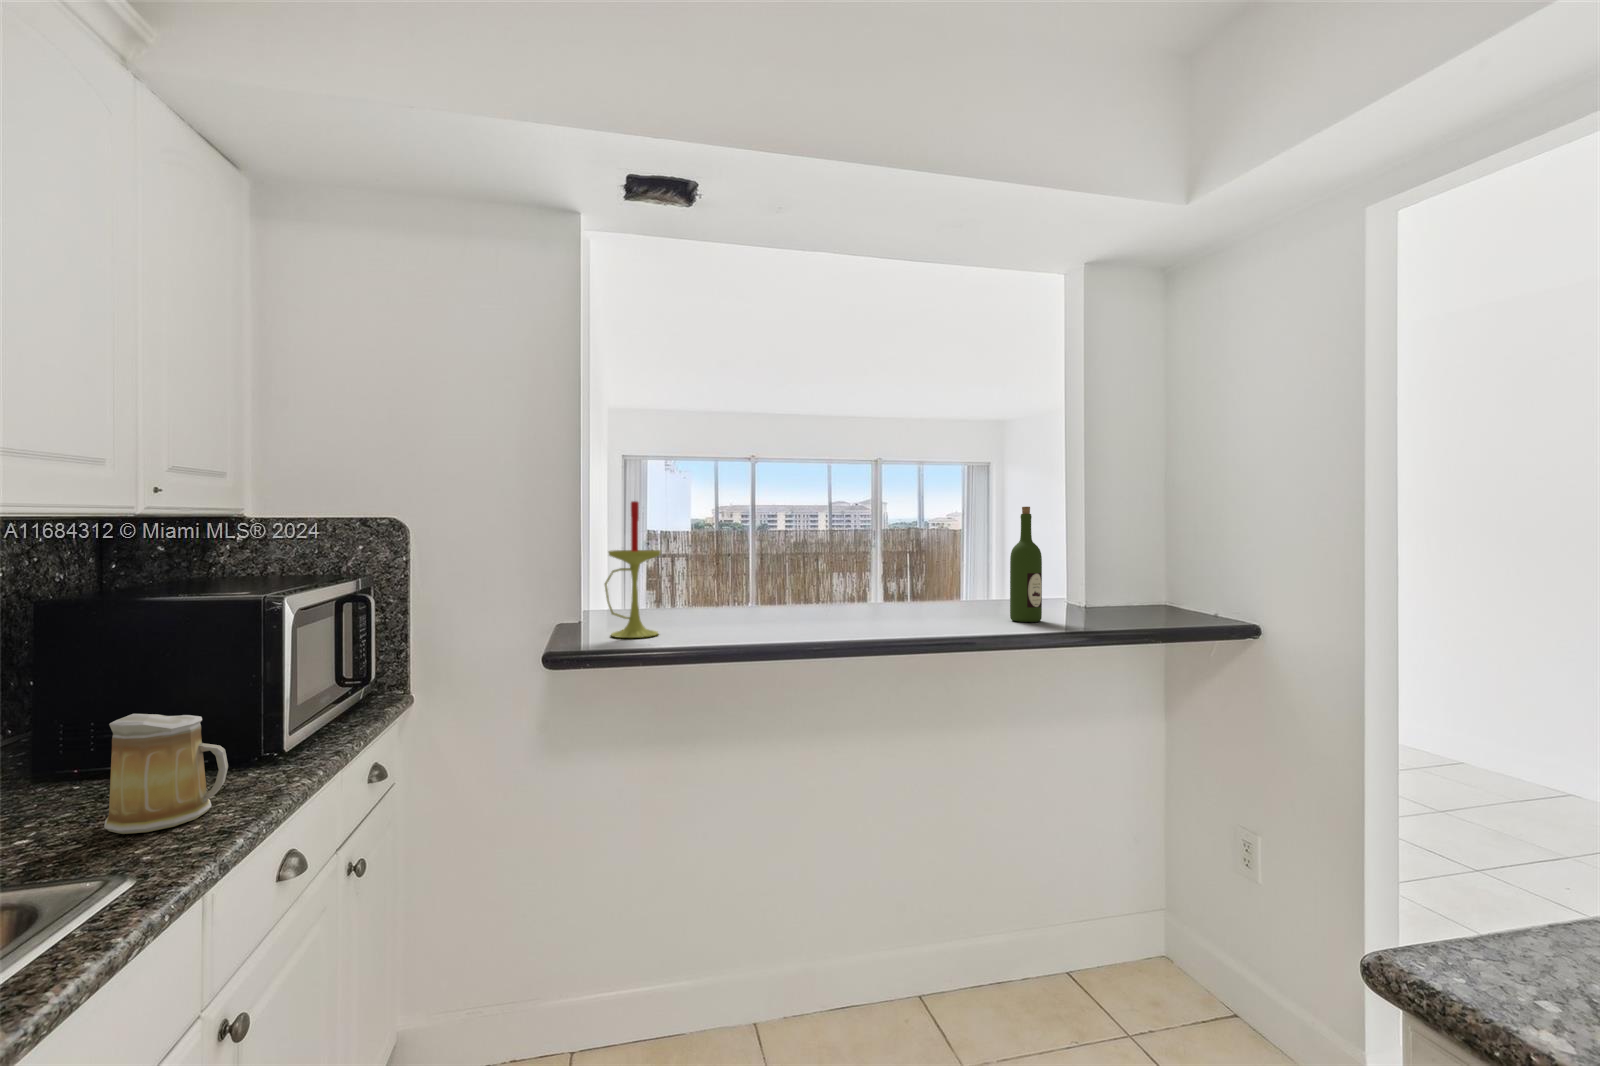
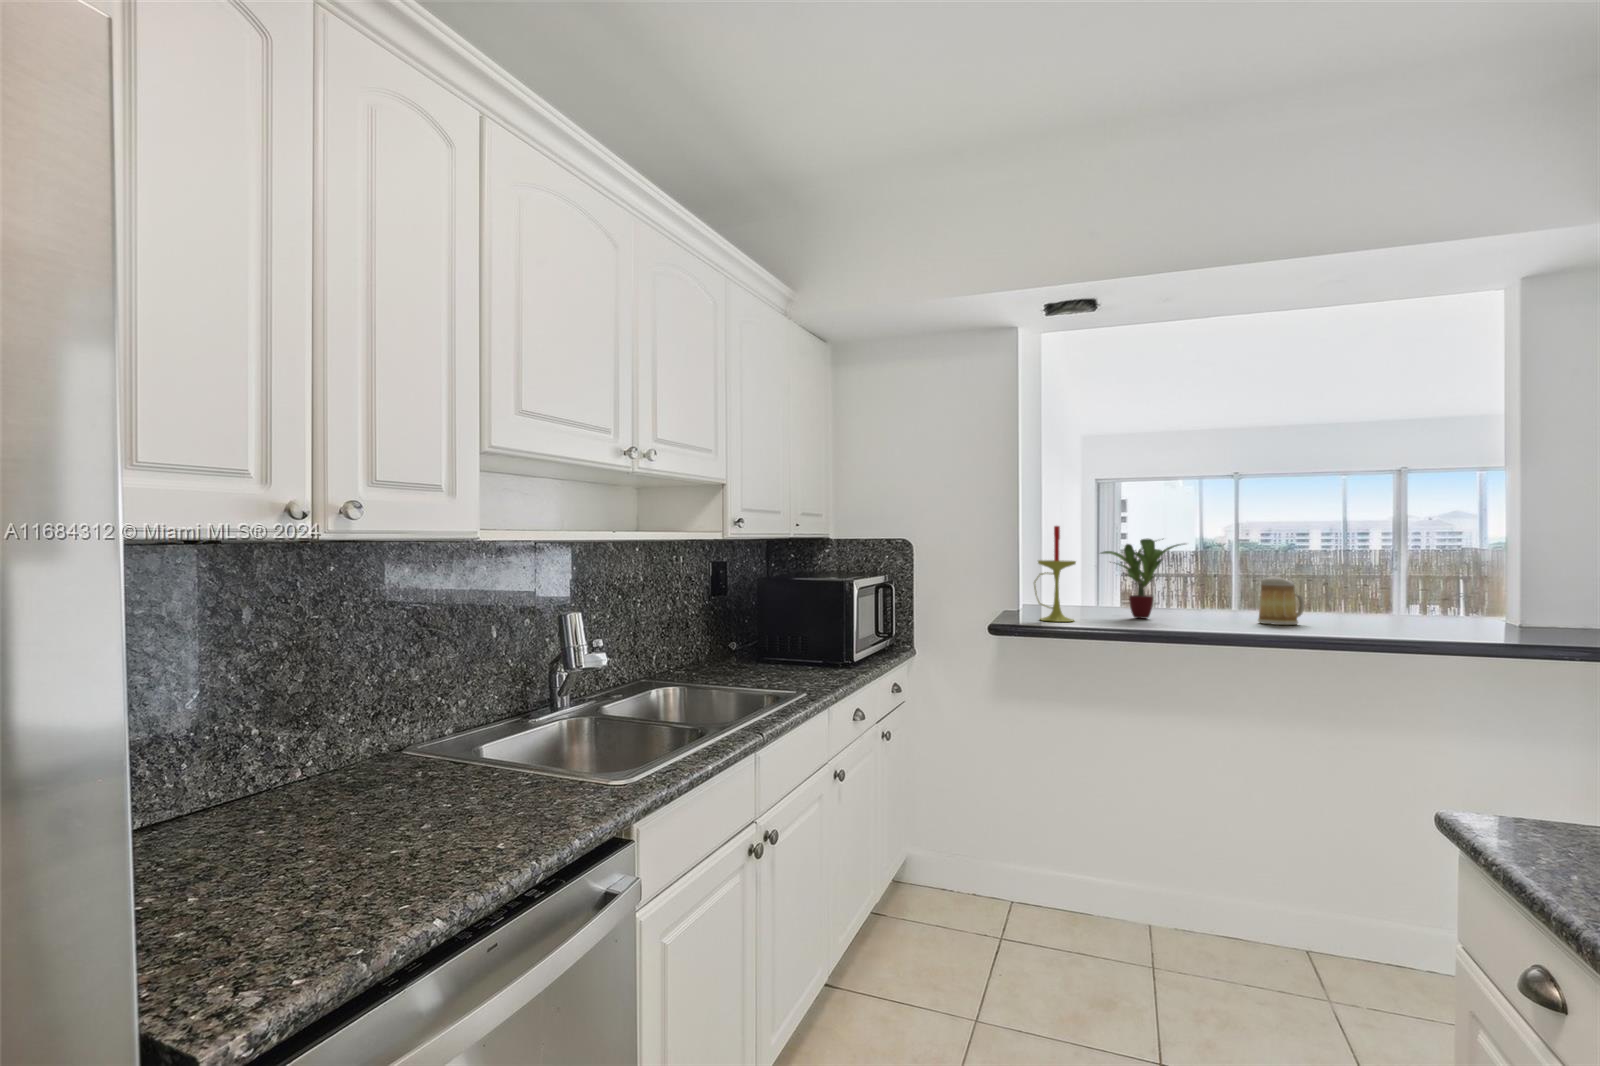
wine bottle: present [1010,507,1042,622] -> none [1420,526,1457,636]
potted plant: none [677,519,788,621] -> present [1101,539,1184,618]
mug: present [104,714,228,834] -> present [1258,576,1304,625]

